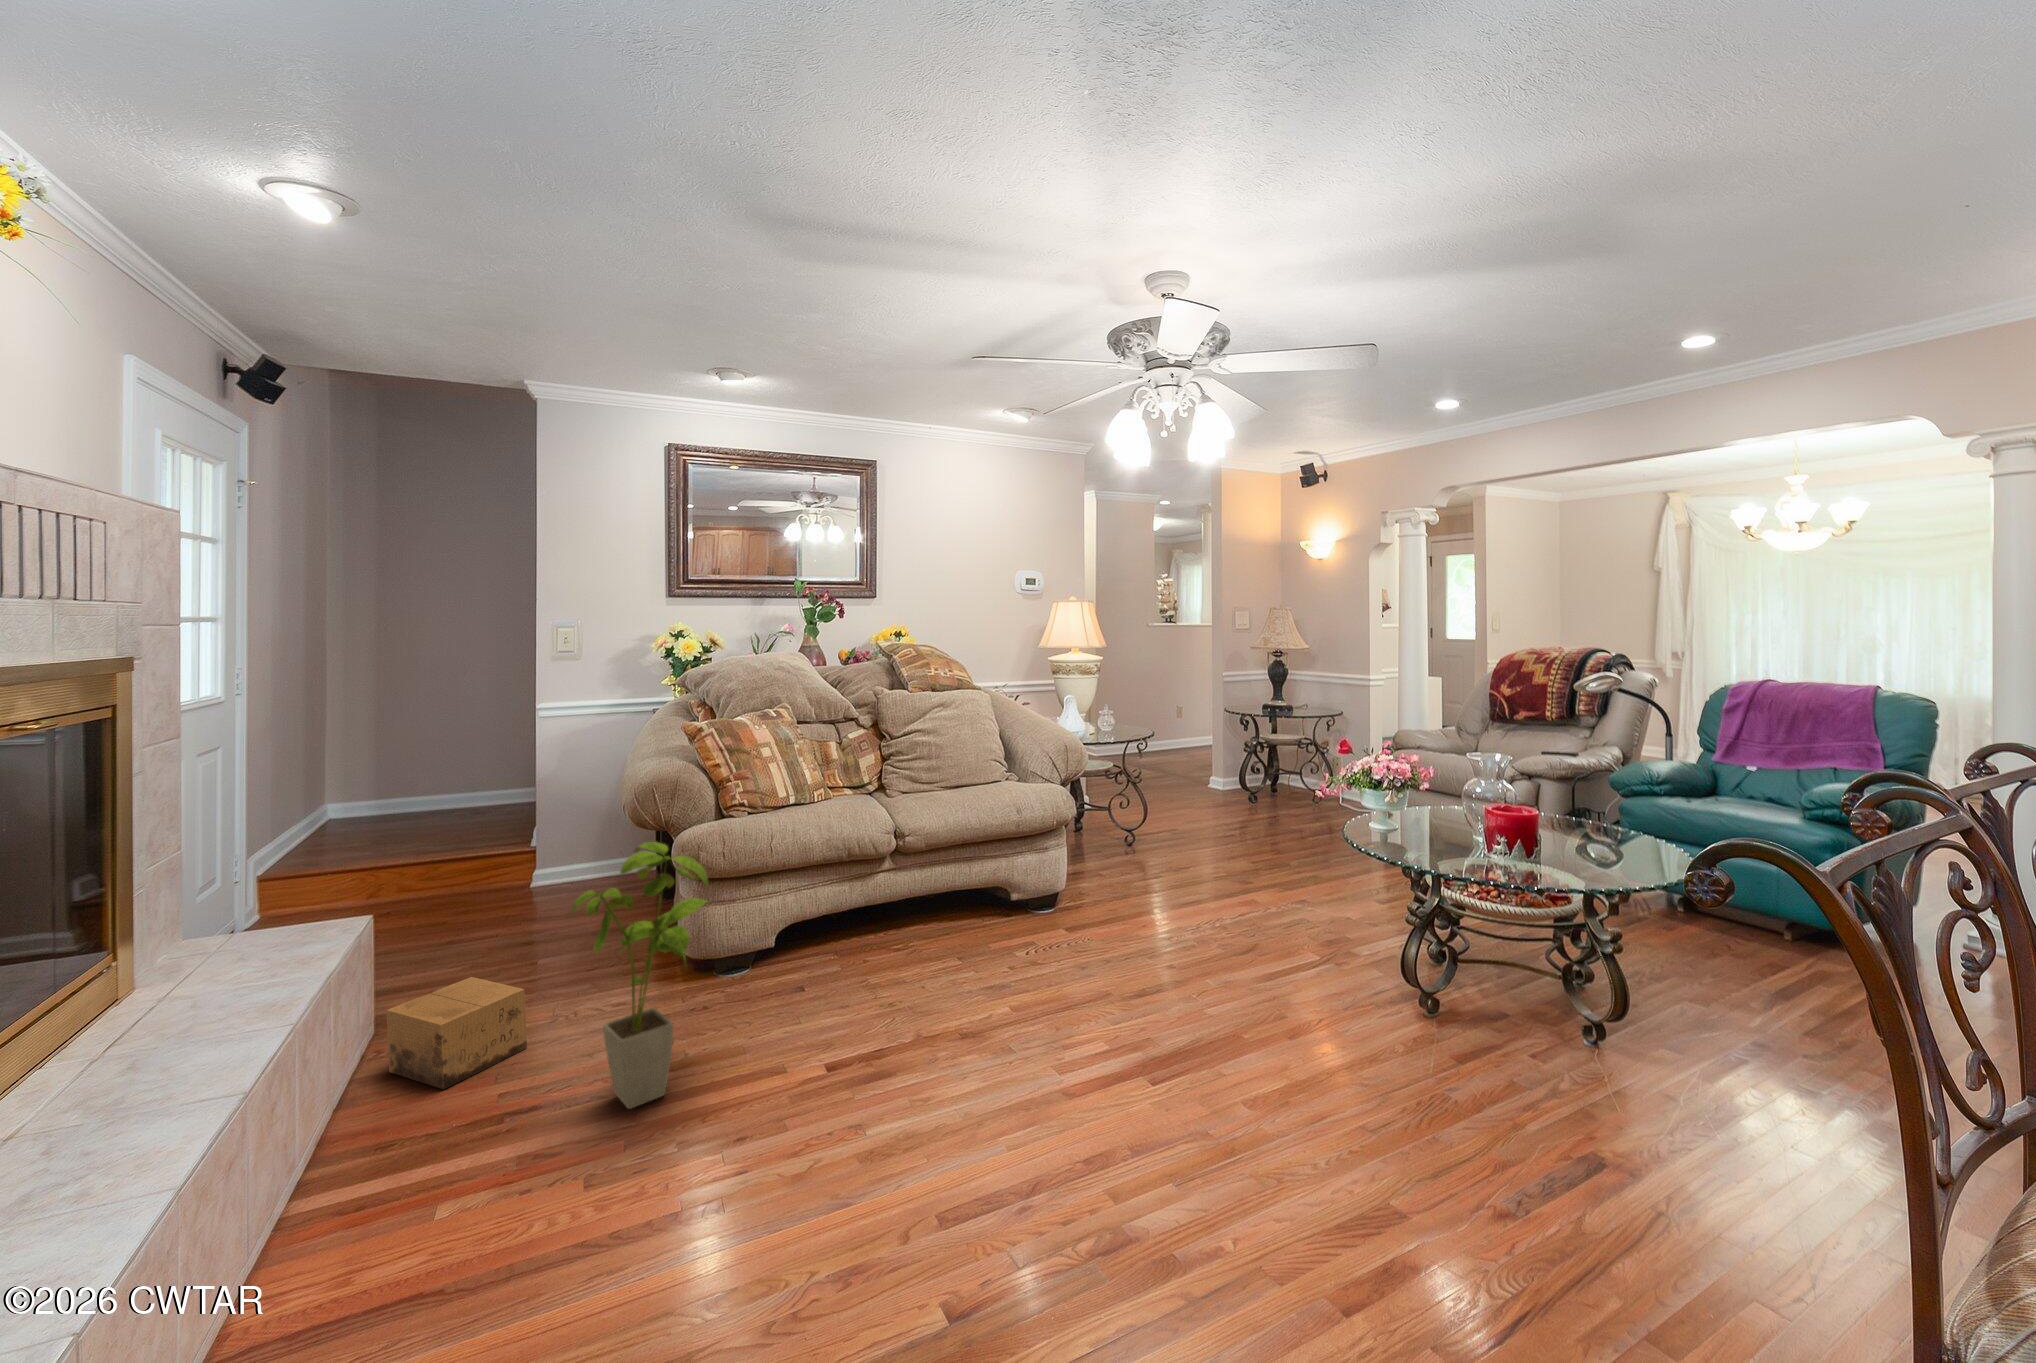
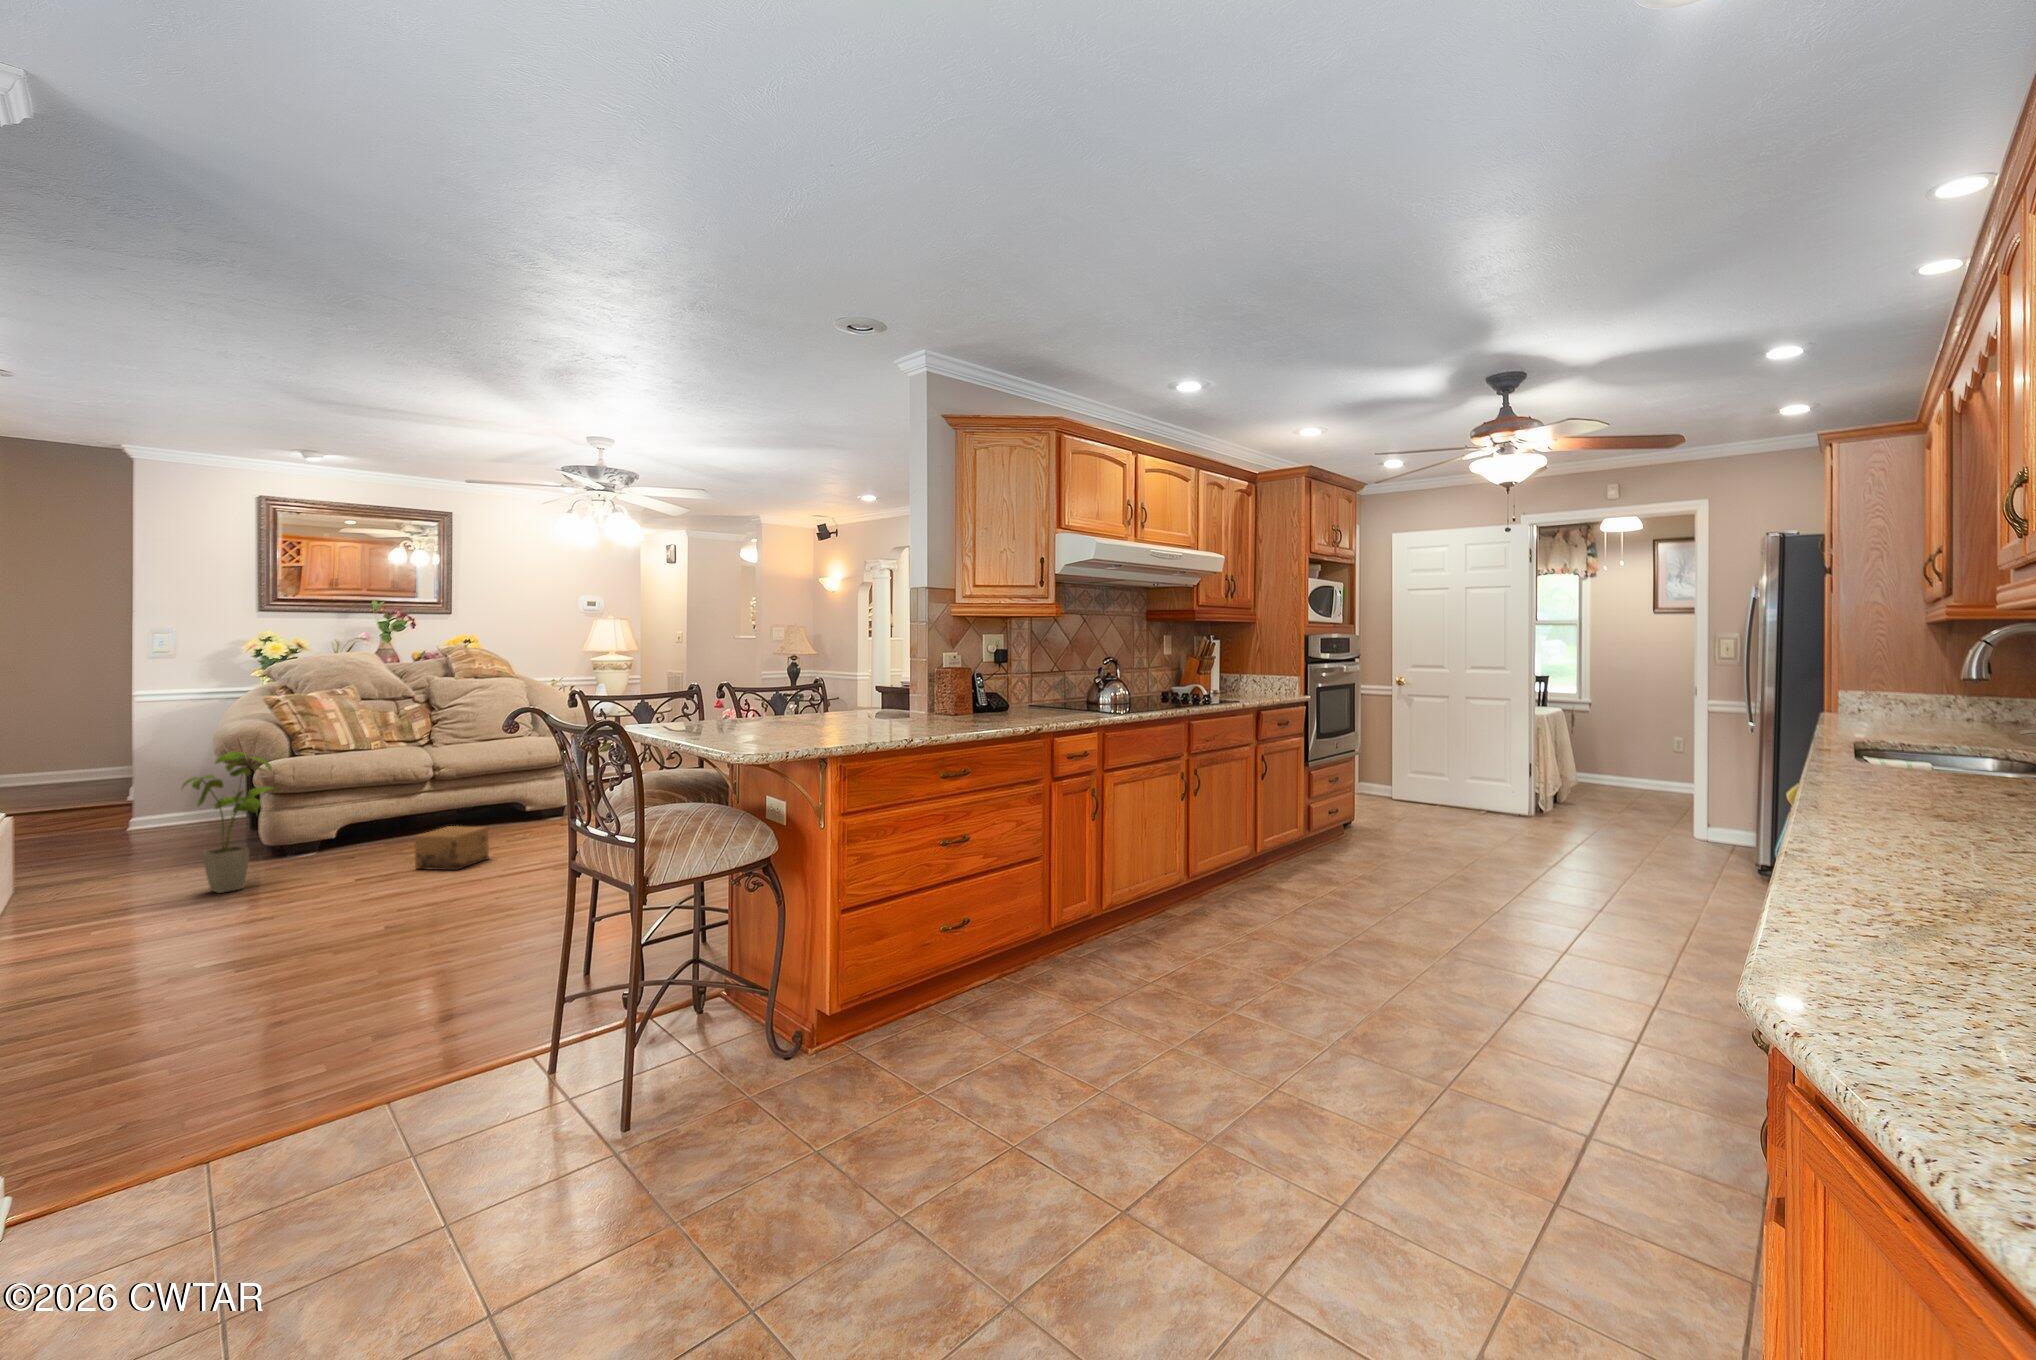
cardboard box: present [386,977,527,1089] -> present [414,826,489,870]

